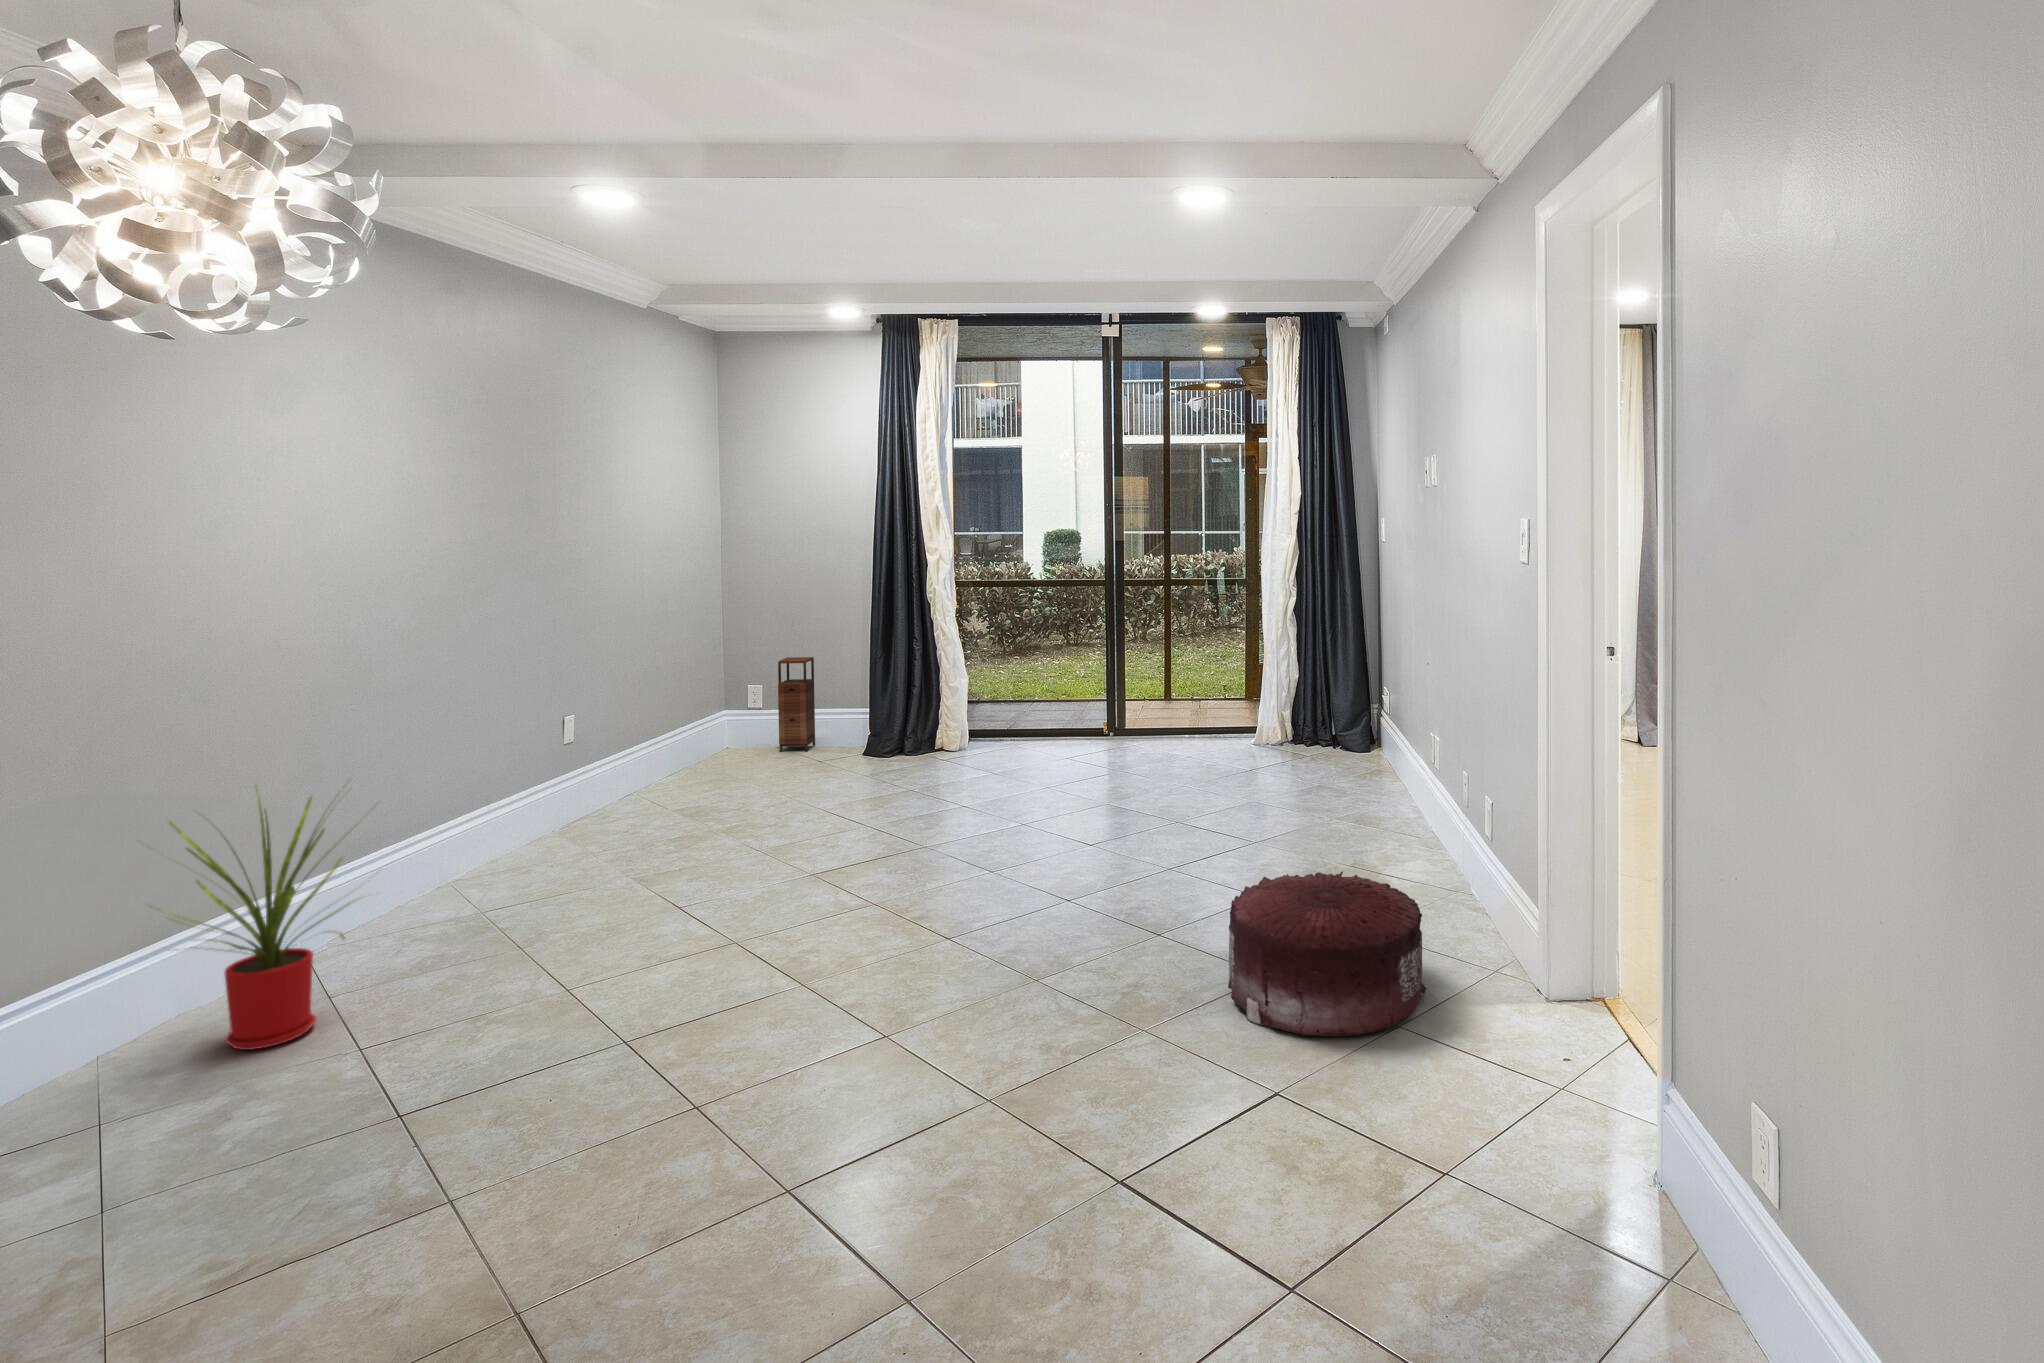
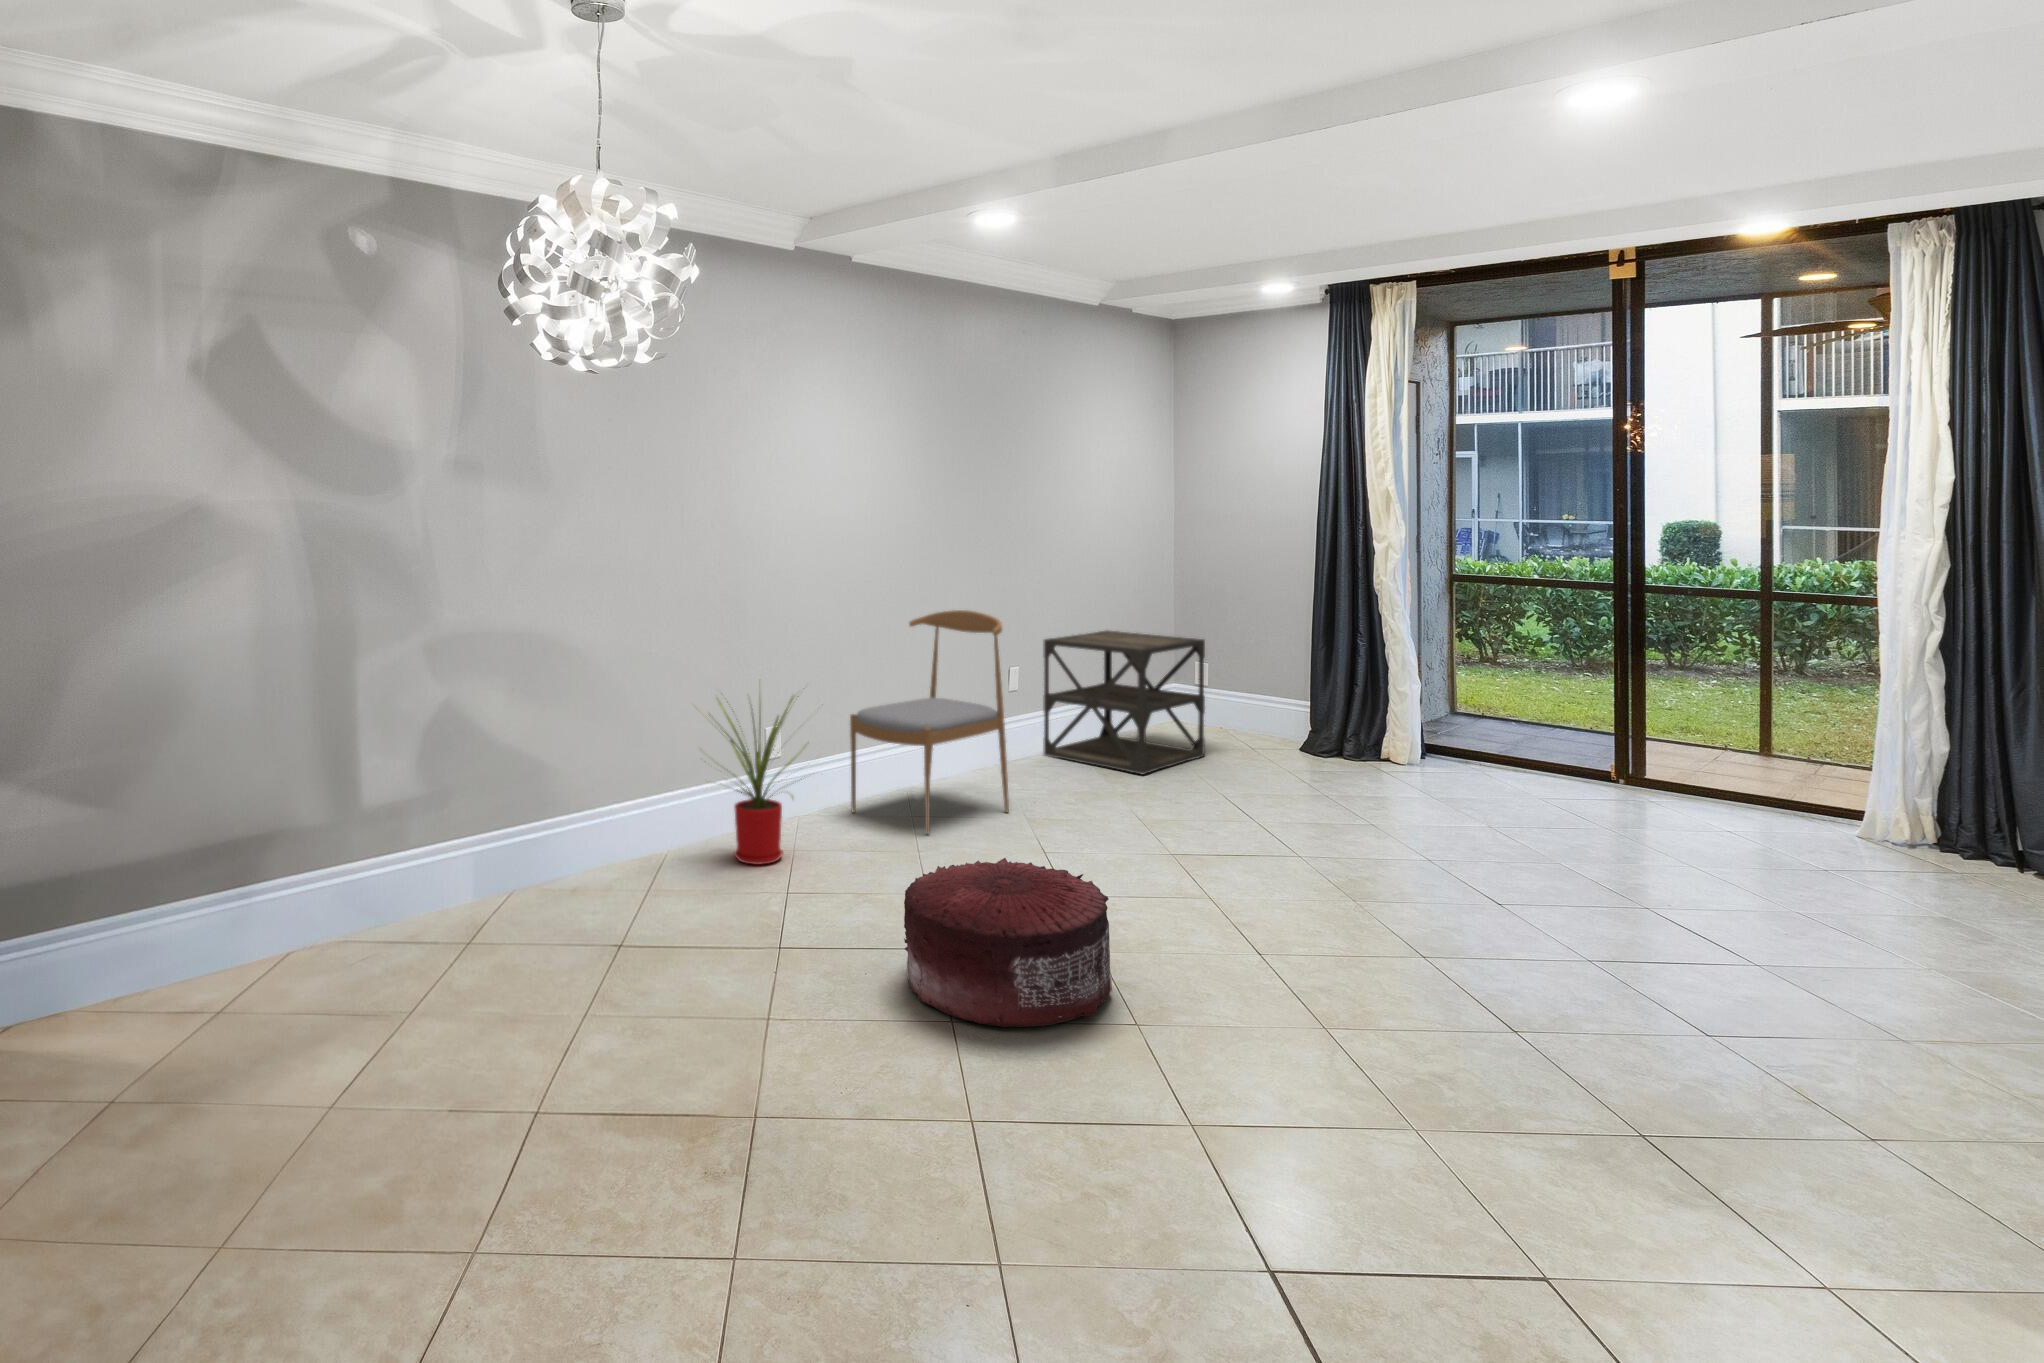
dining chair: none [379,655,608,935] -> present [850,610,1009,834]
storage cabinet: present [778,657,815,752] -> none [1217,642,1256,738]
side table: none [601,658,782,809] -> present [1043,631,1205,775]
pouf: present [1228,871,1427,1036] -> present [904,858,1112,1027]

